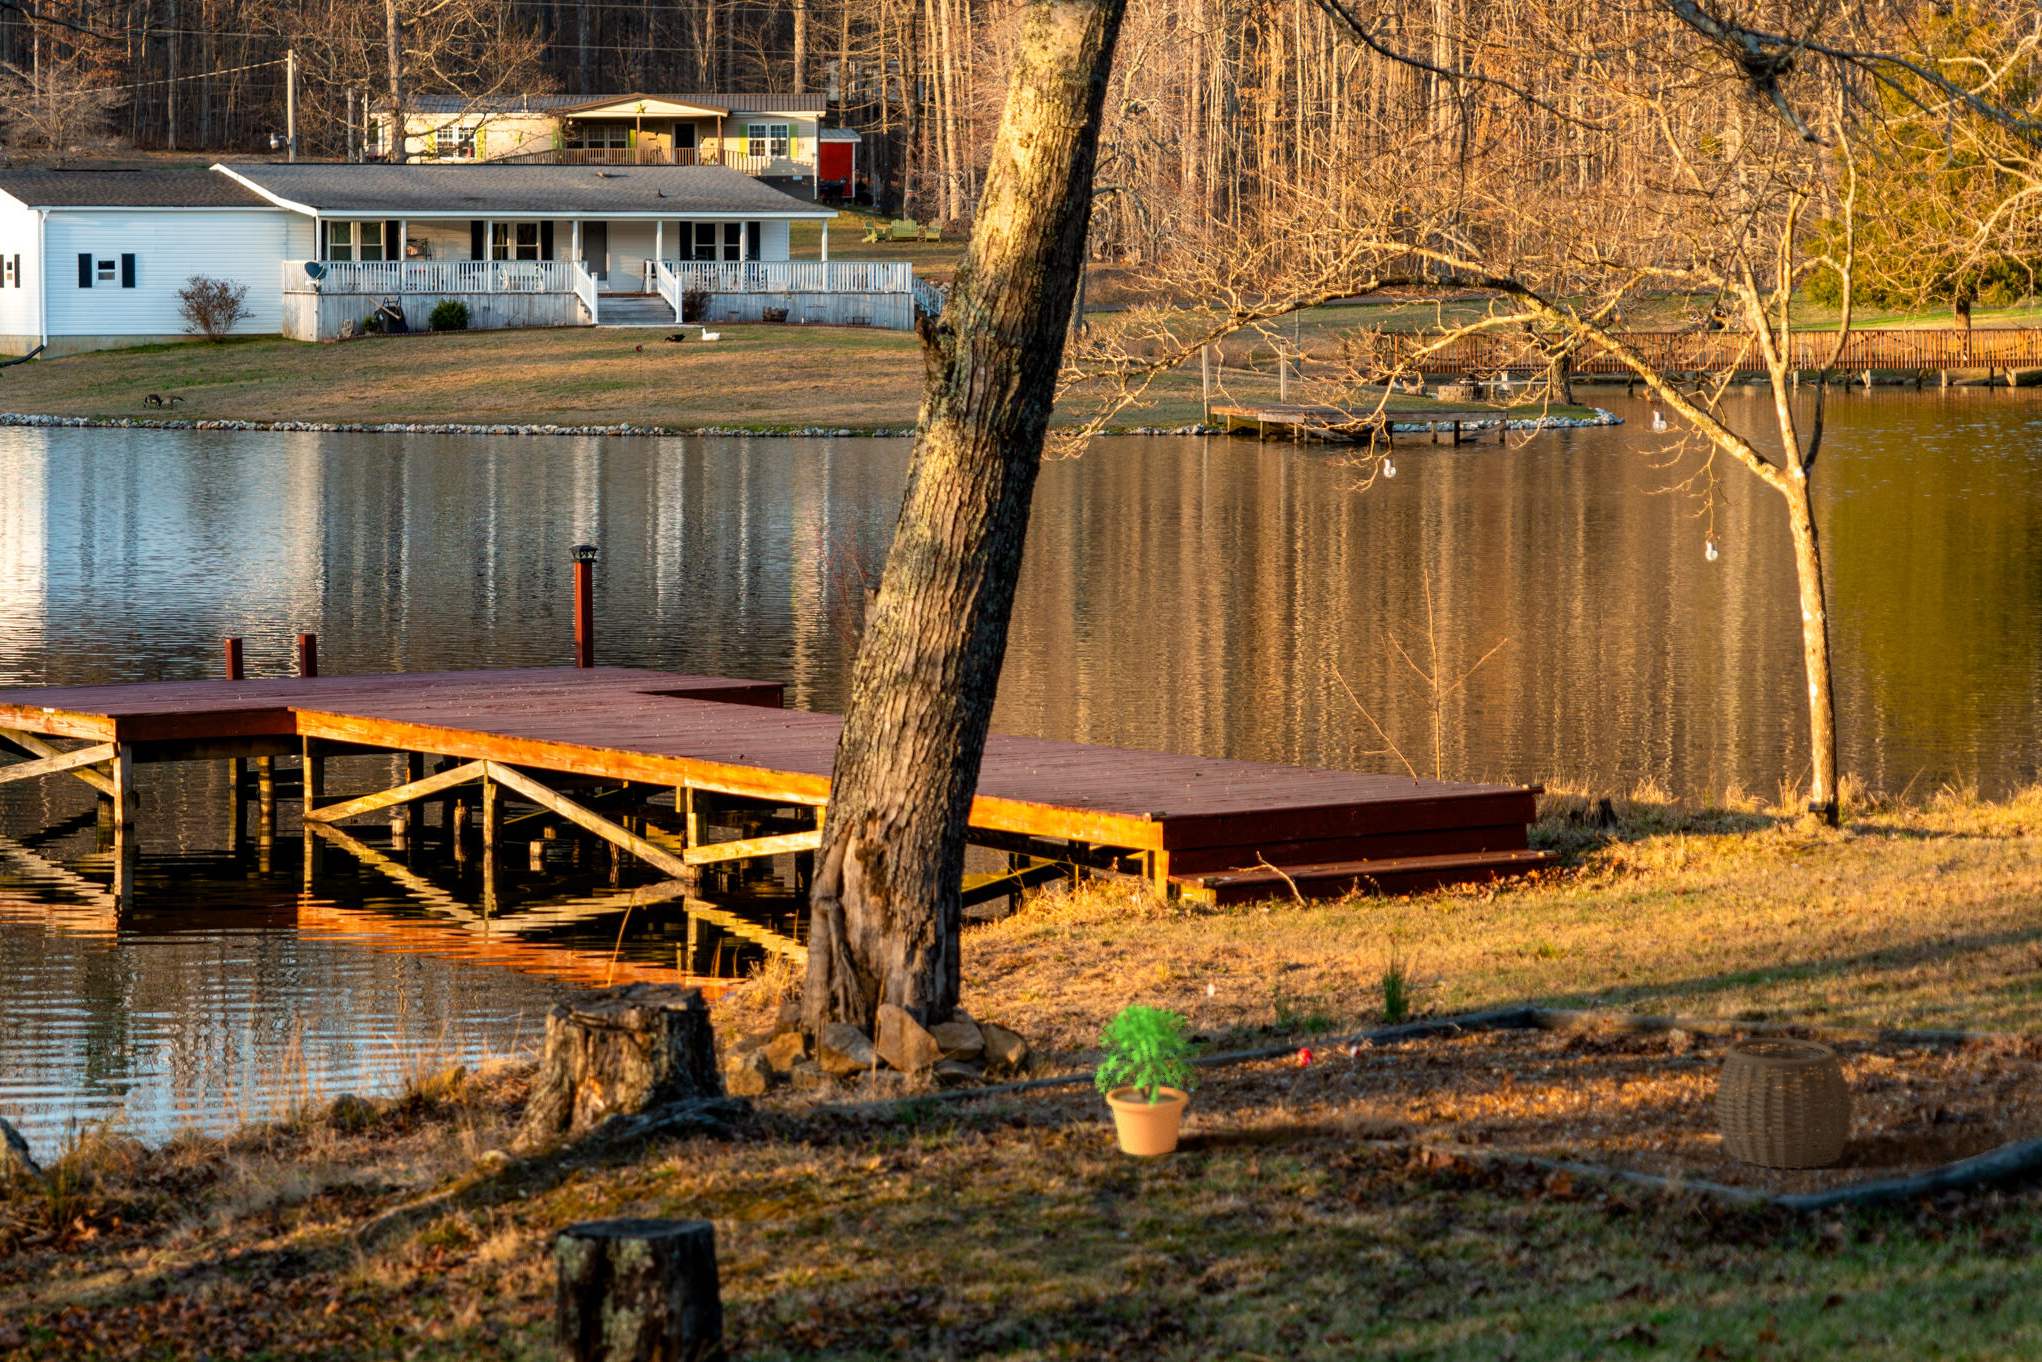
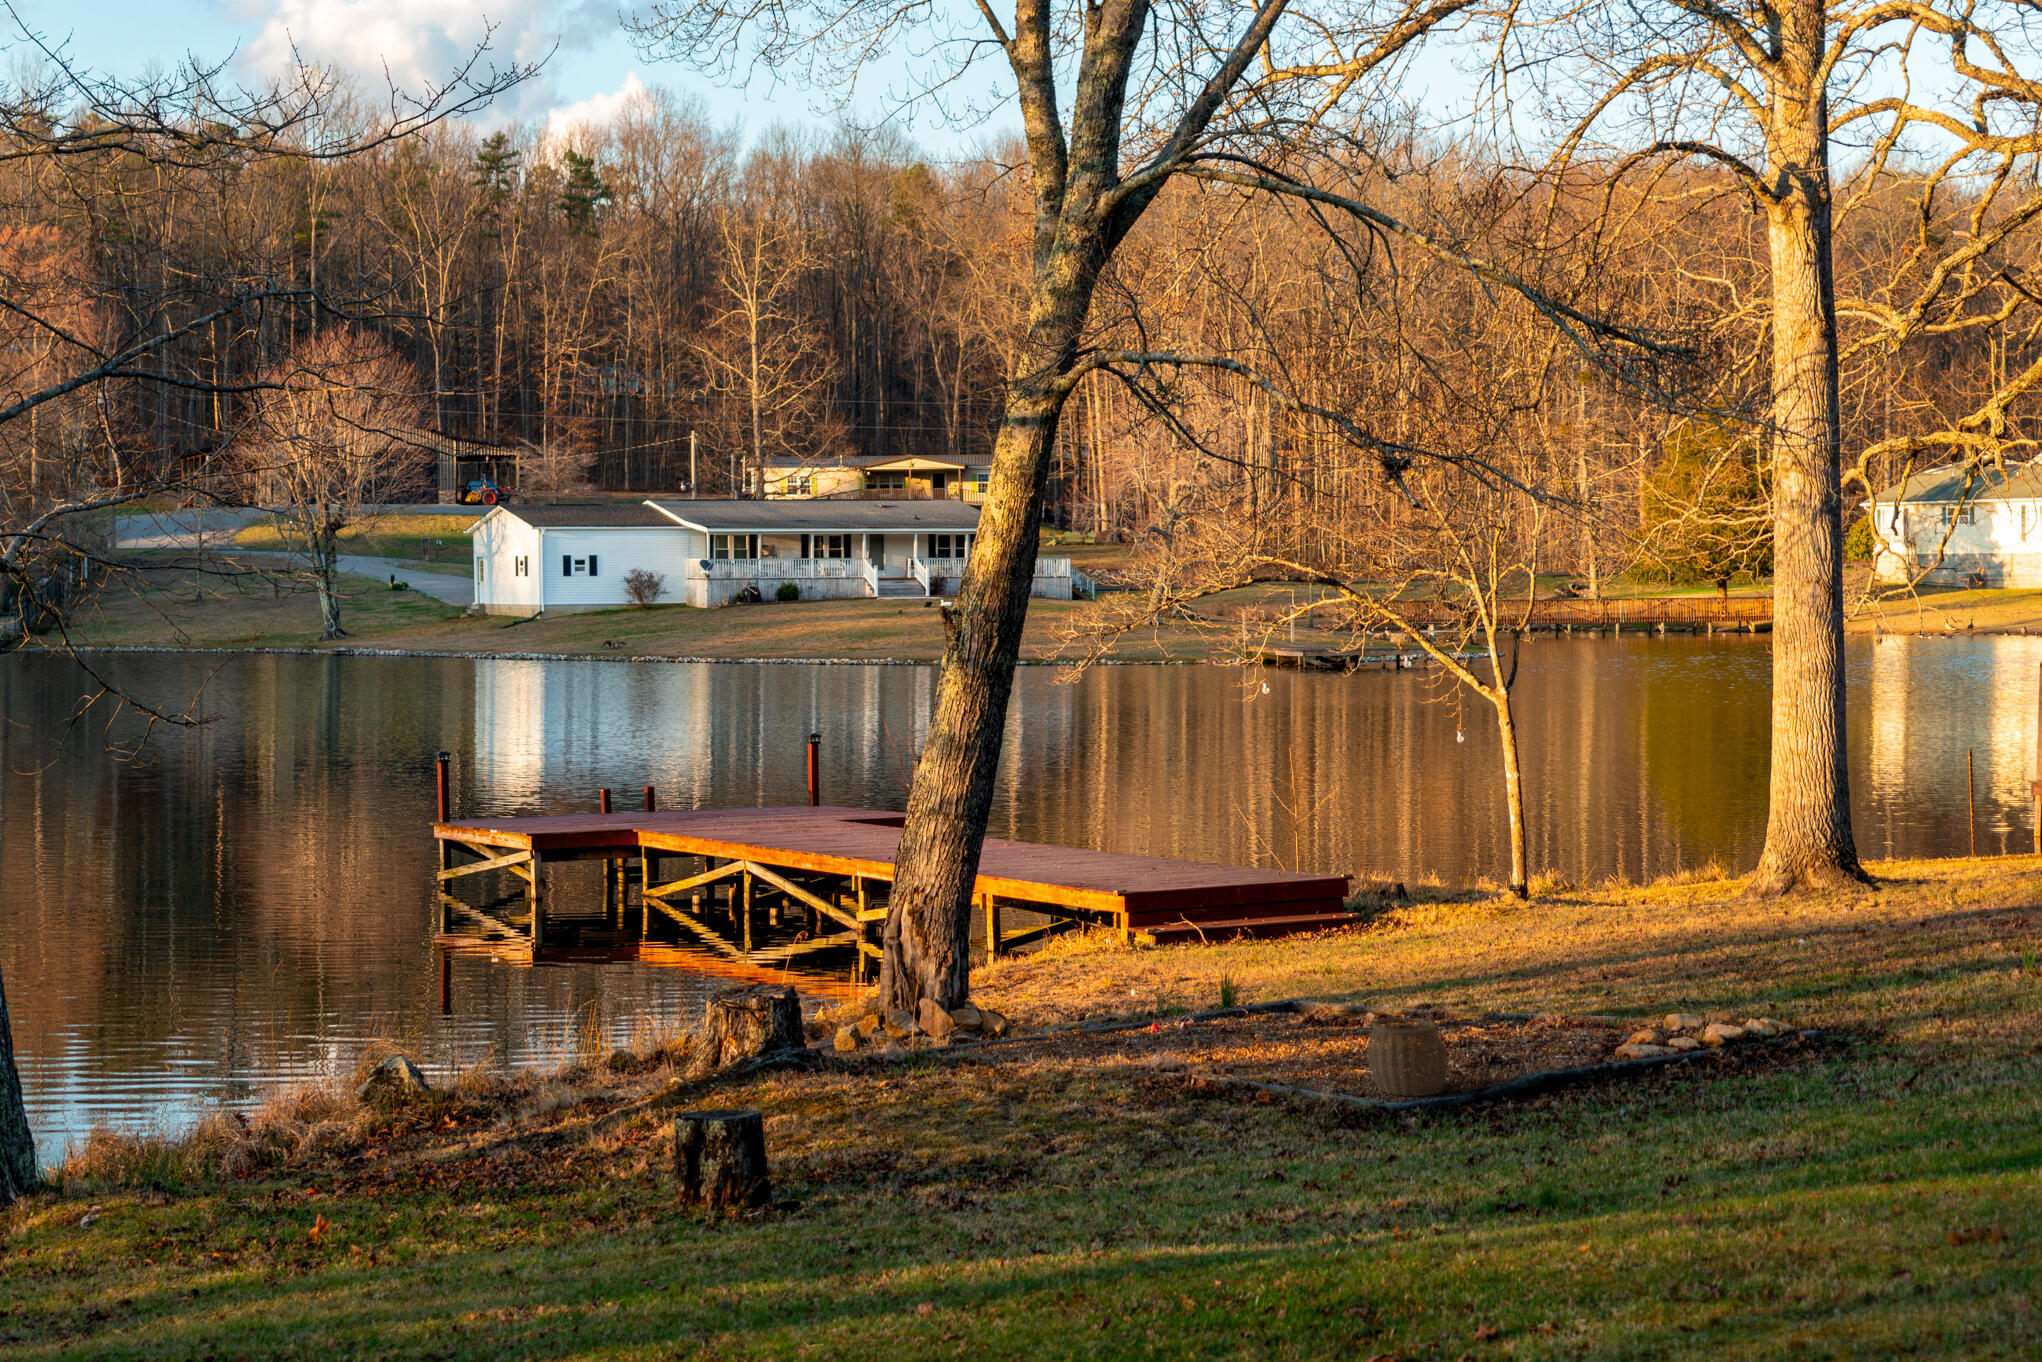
potted plant: present [1096,1003,1199,1155] -> none [1011,993,1080,1086]

